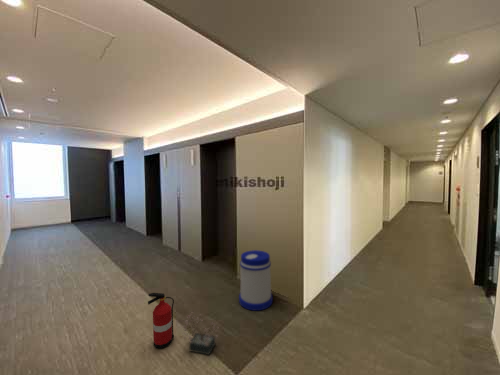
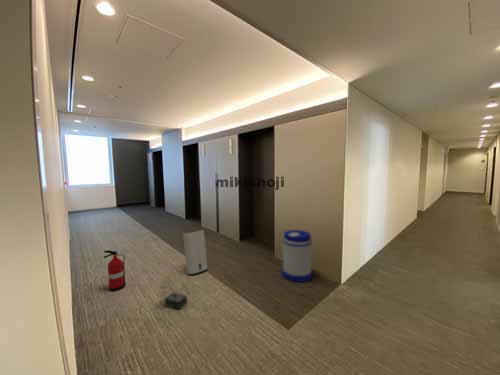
air purifier: none [125,252,155,307] -> present [183,229,207,274]
fire extinguisher: present [148,293,174,349] -> present [104,250,126,291]
decorative plant: present [184,317,215,355] -> present [160,281,189,309]

